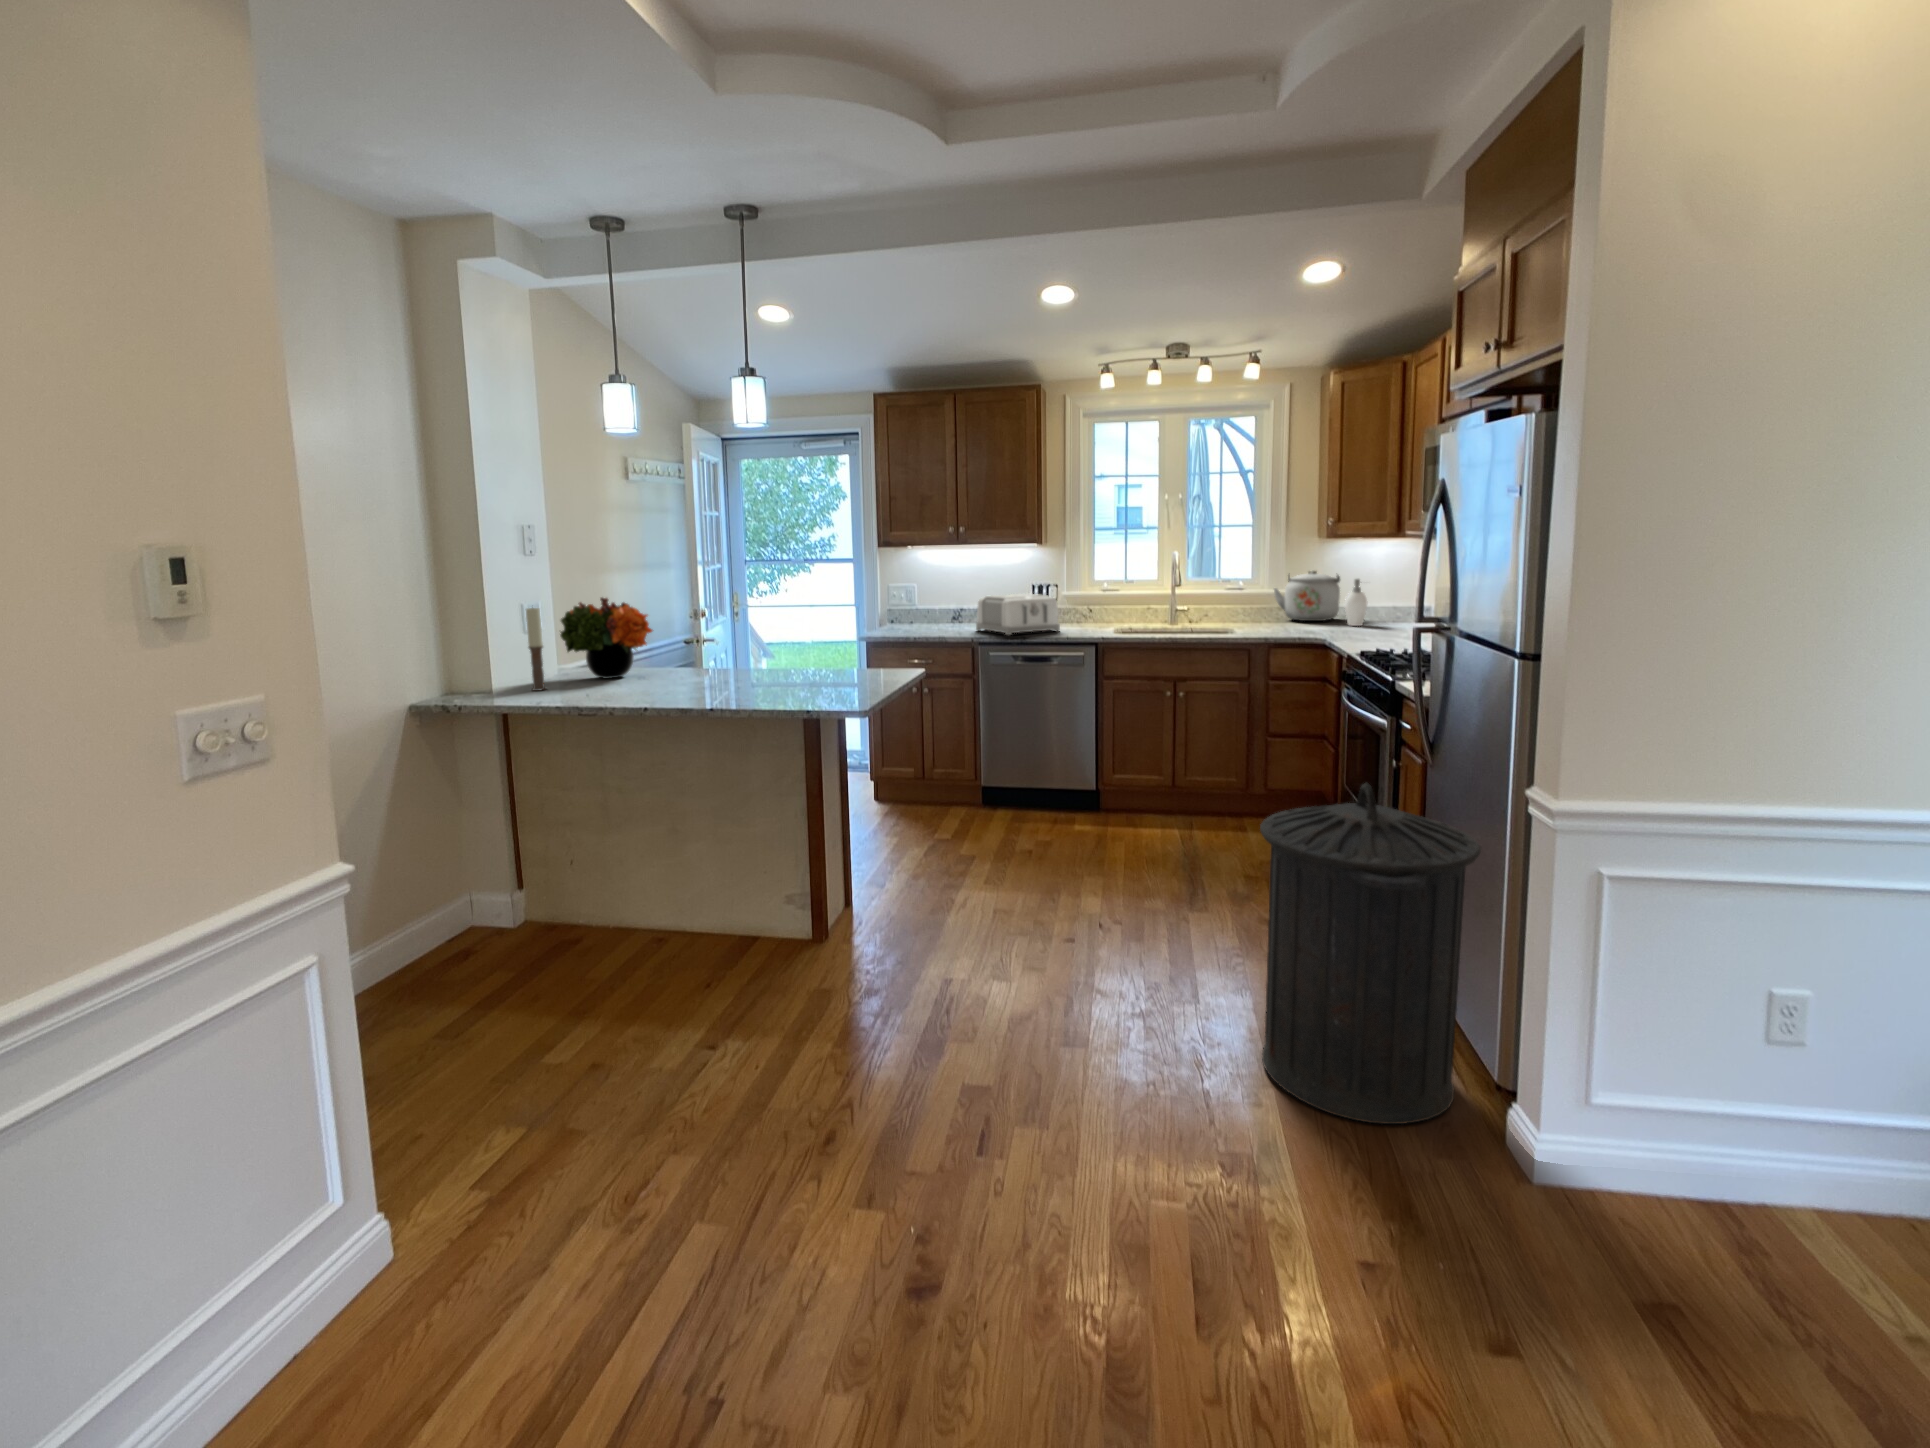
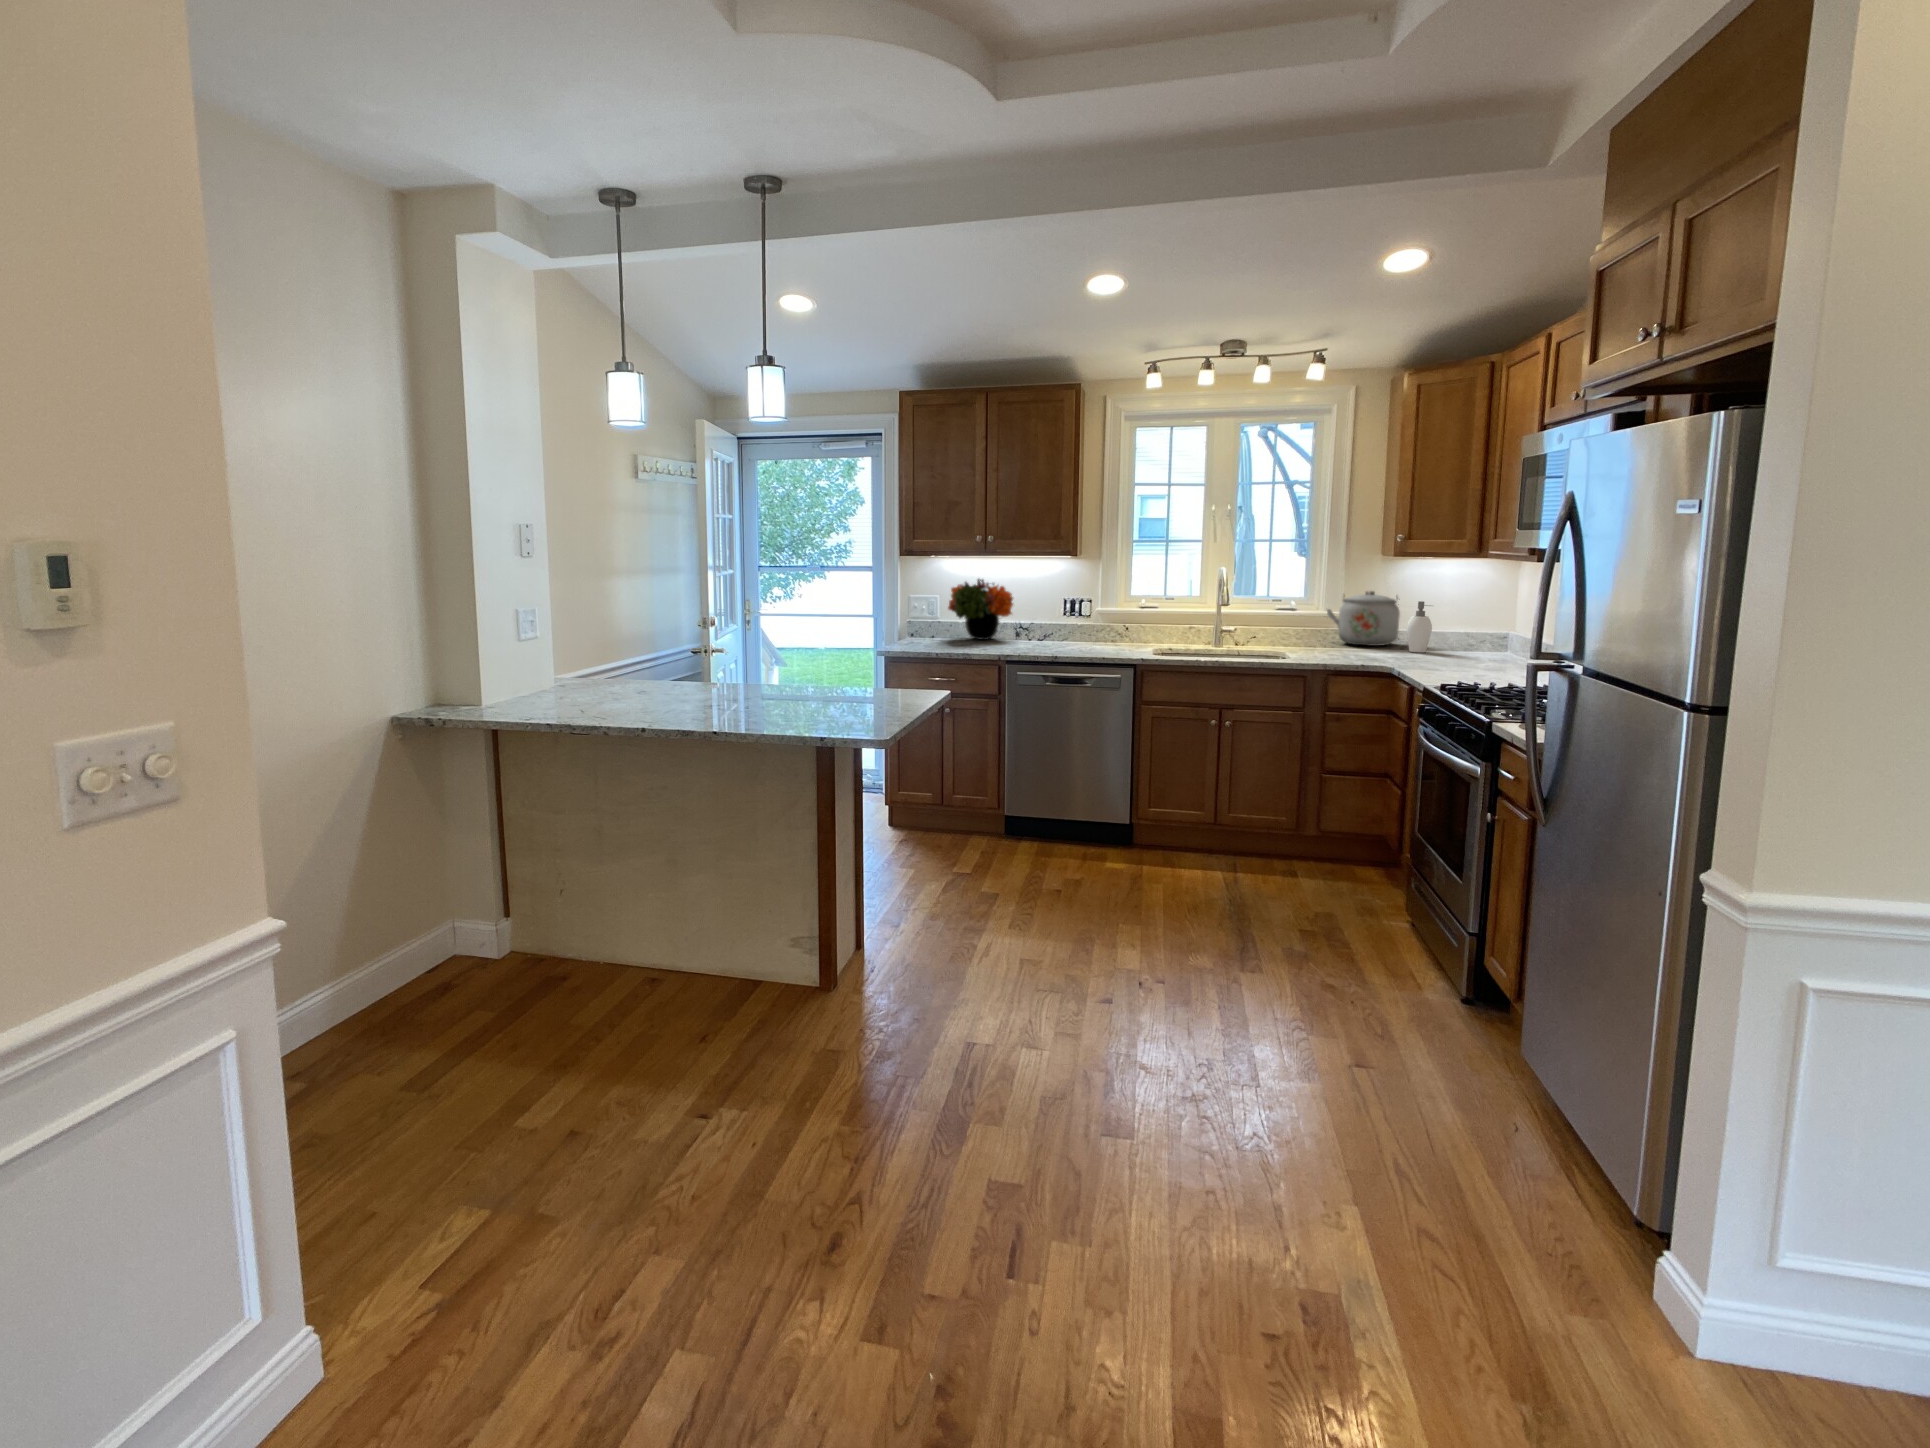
toaster: present [976,594,1060,635] -> none [1005,608,1096,653]
flower arrangement: present [560,598,652,678] -> present [948,579,1013,640]
candle: present [526,608,546,691] -> none [516,612,537,706]
trash can: present [1260,783,1481,1124] -> none [1344,851,1628,1265]

